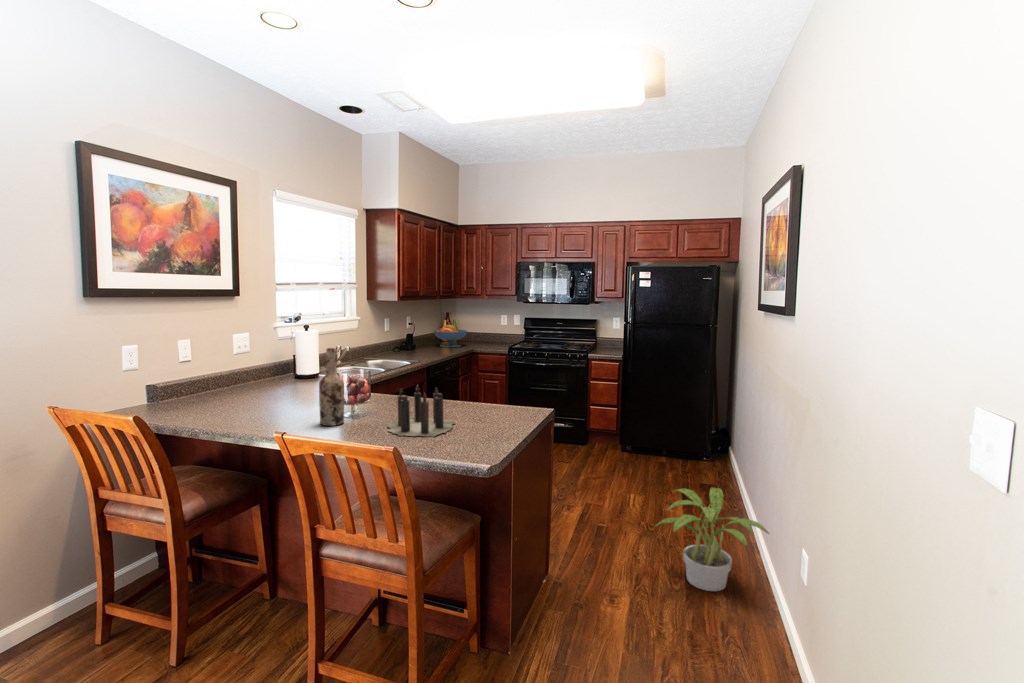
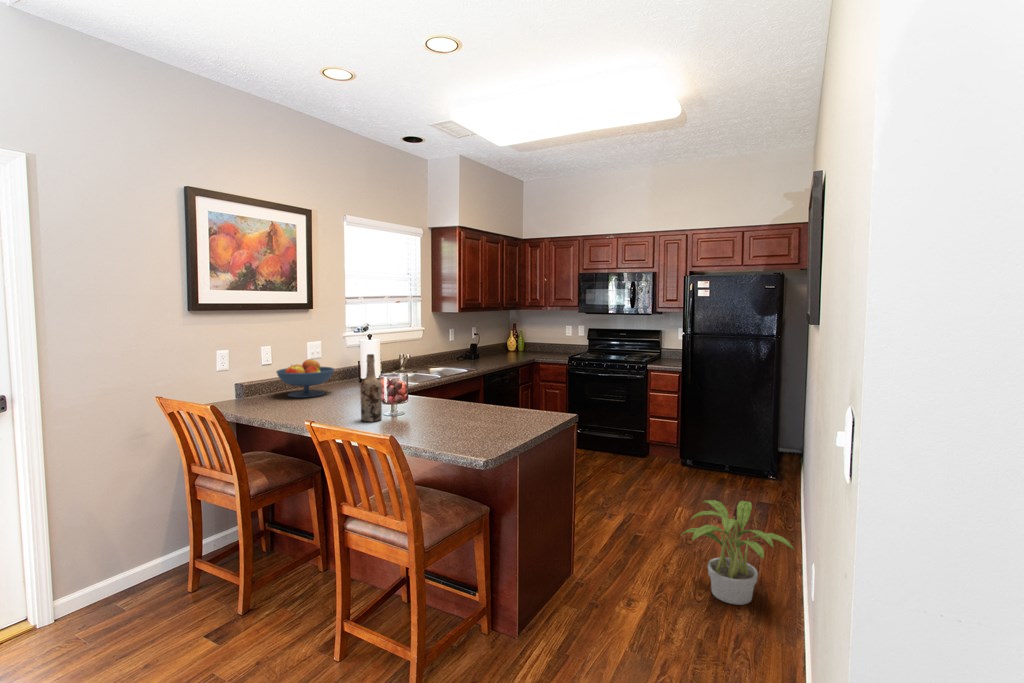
fruit bowl: present [434,325,467,347] -> present [276,360,334,398]
candle: present [387,385,455,437] -> none [405,388,482,434]

